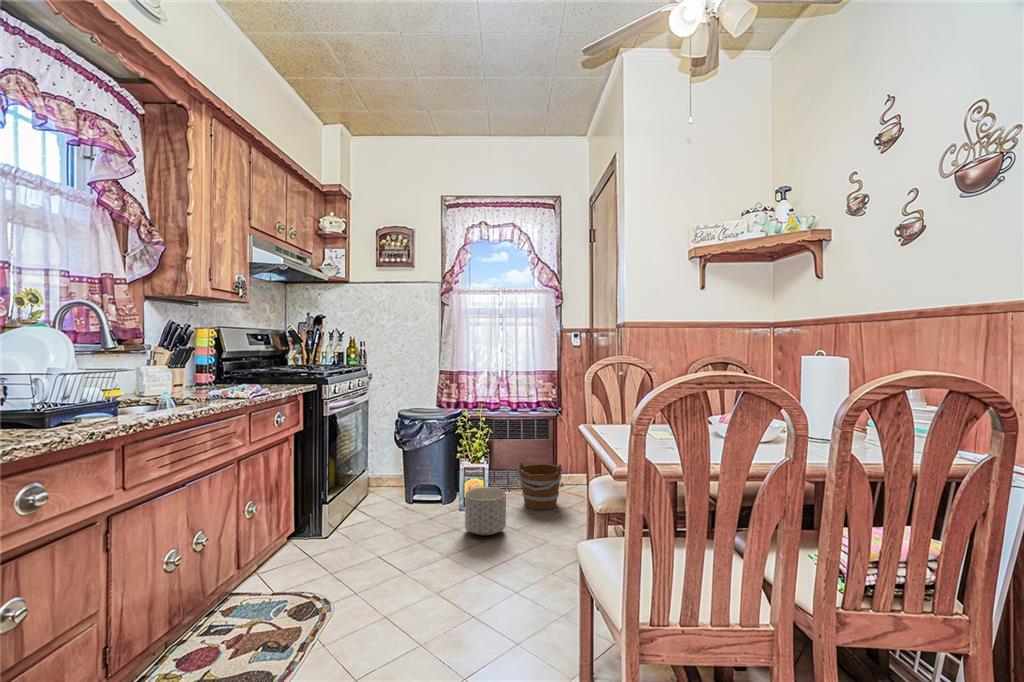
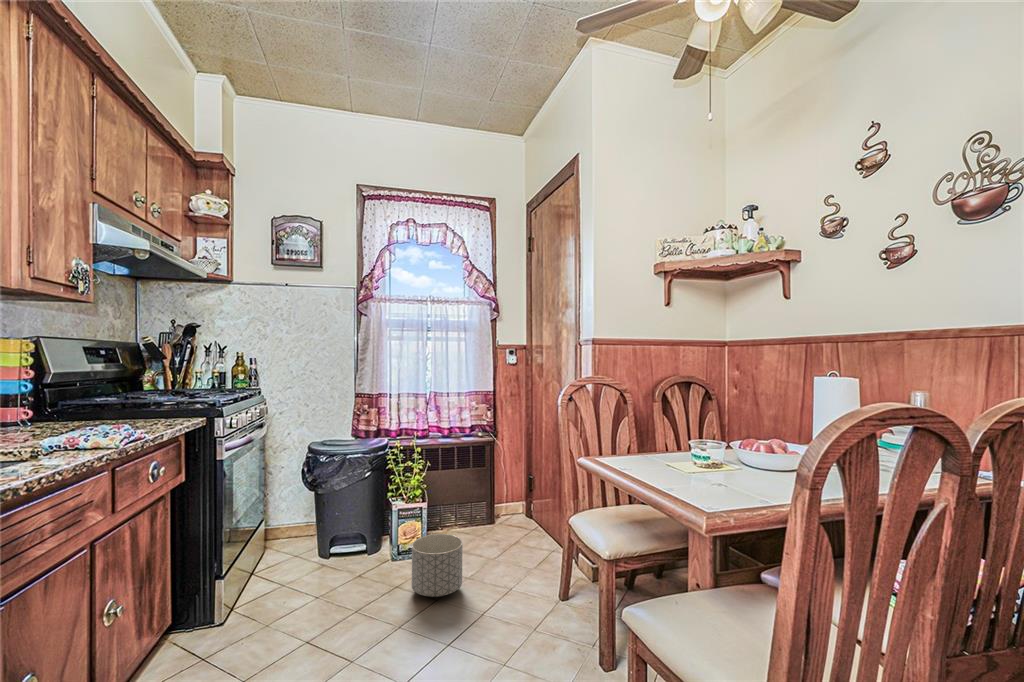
bucket: present [517,461,562,510] -> none [458,496,511,552]

